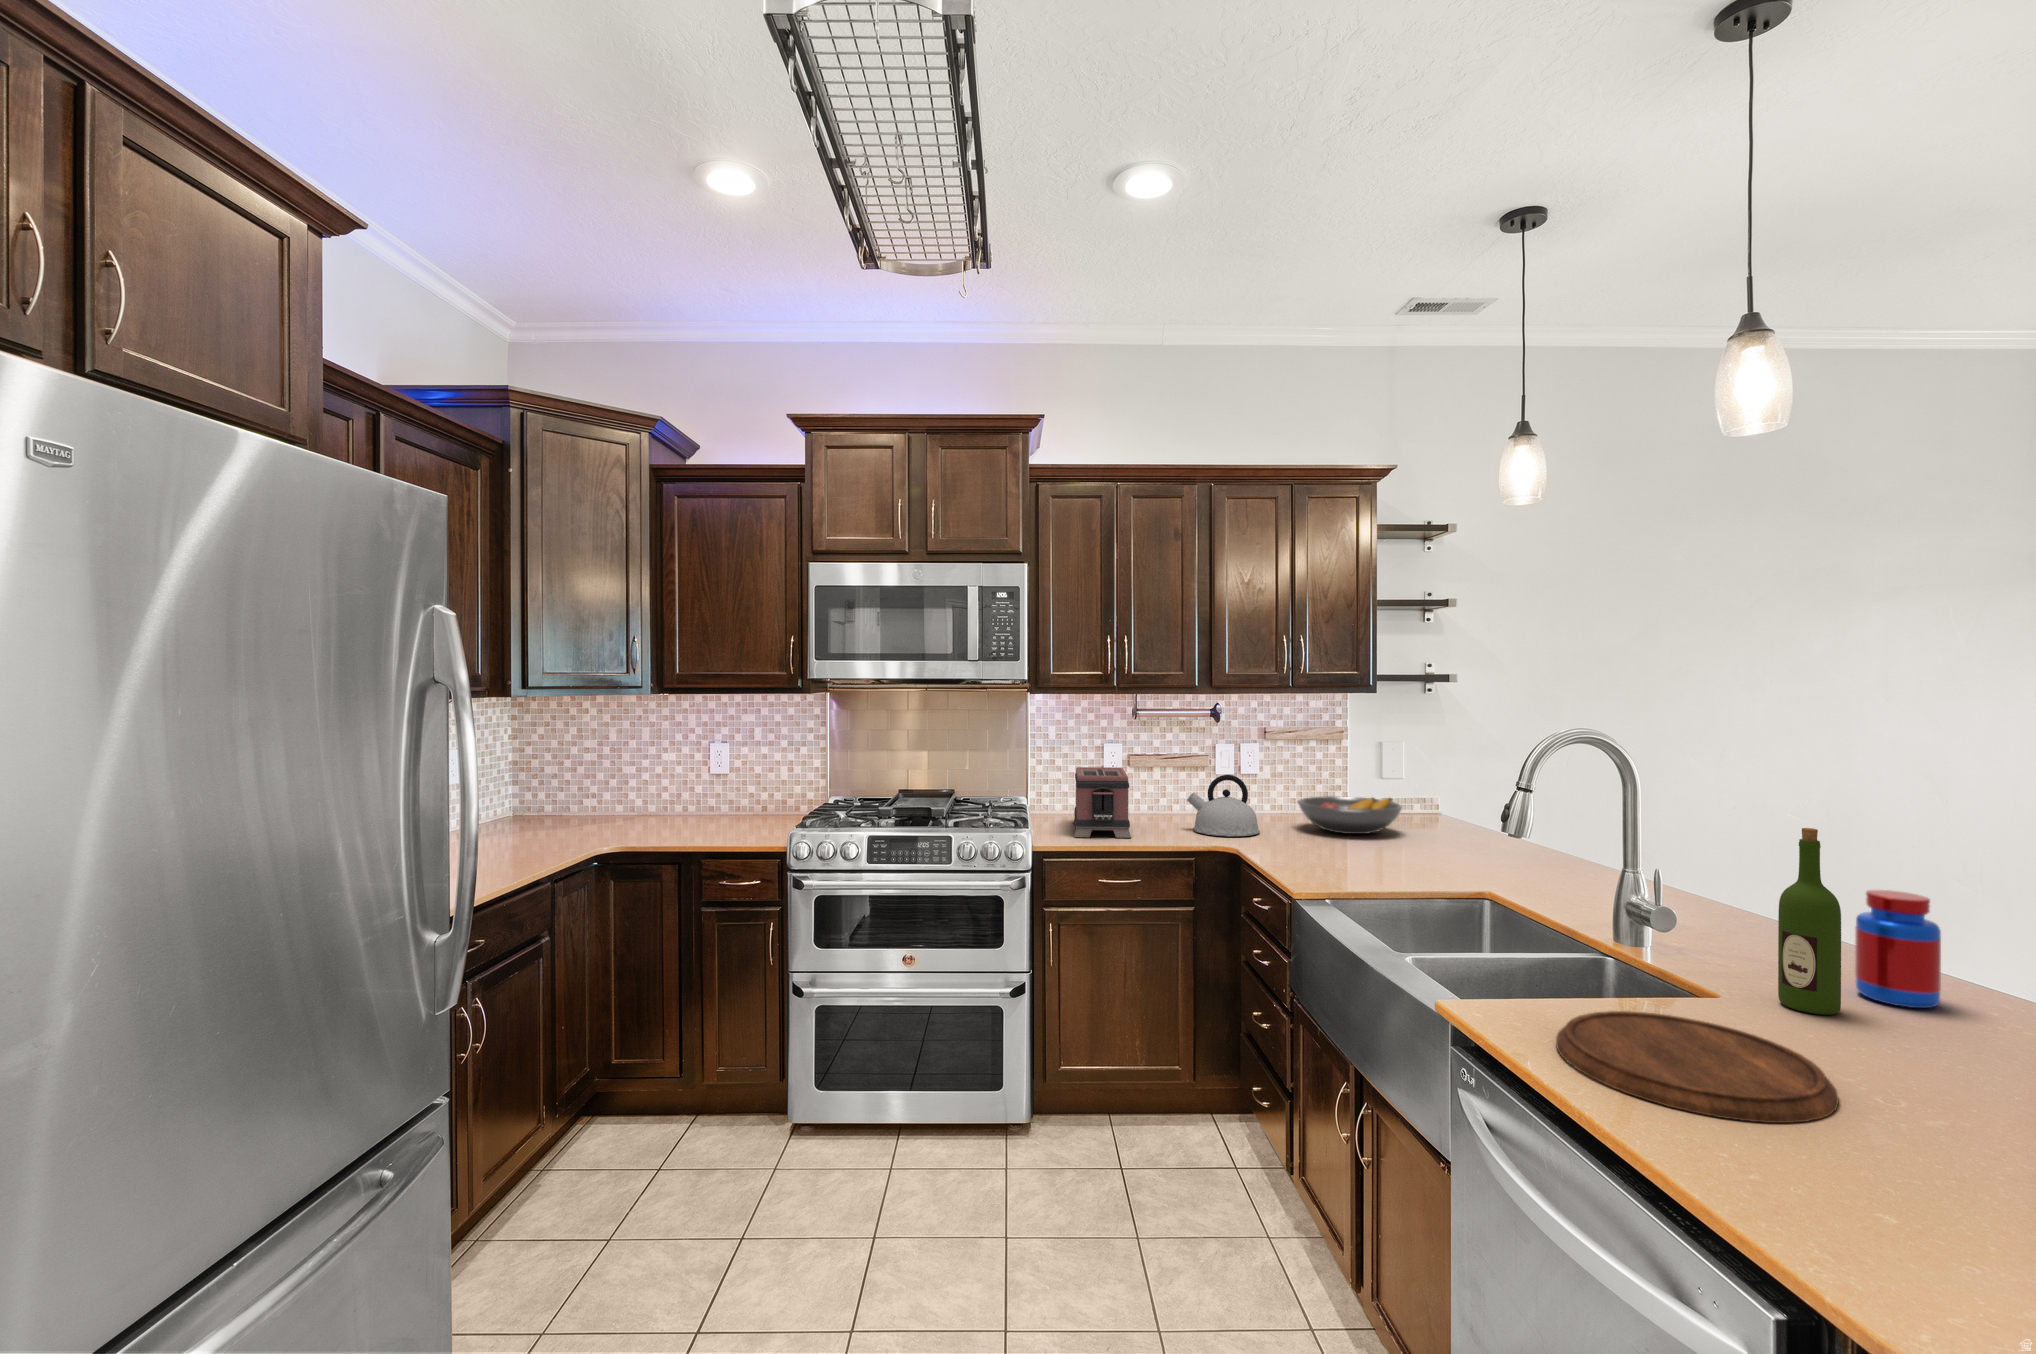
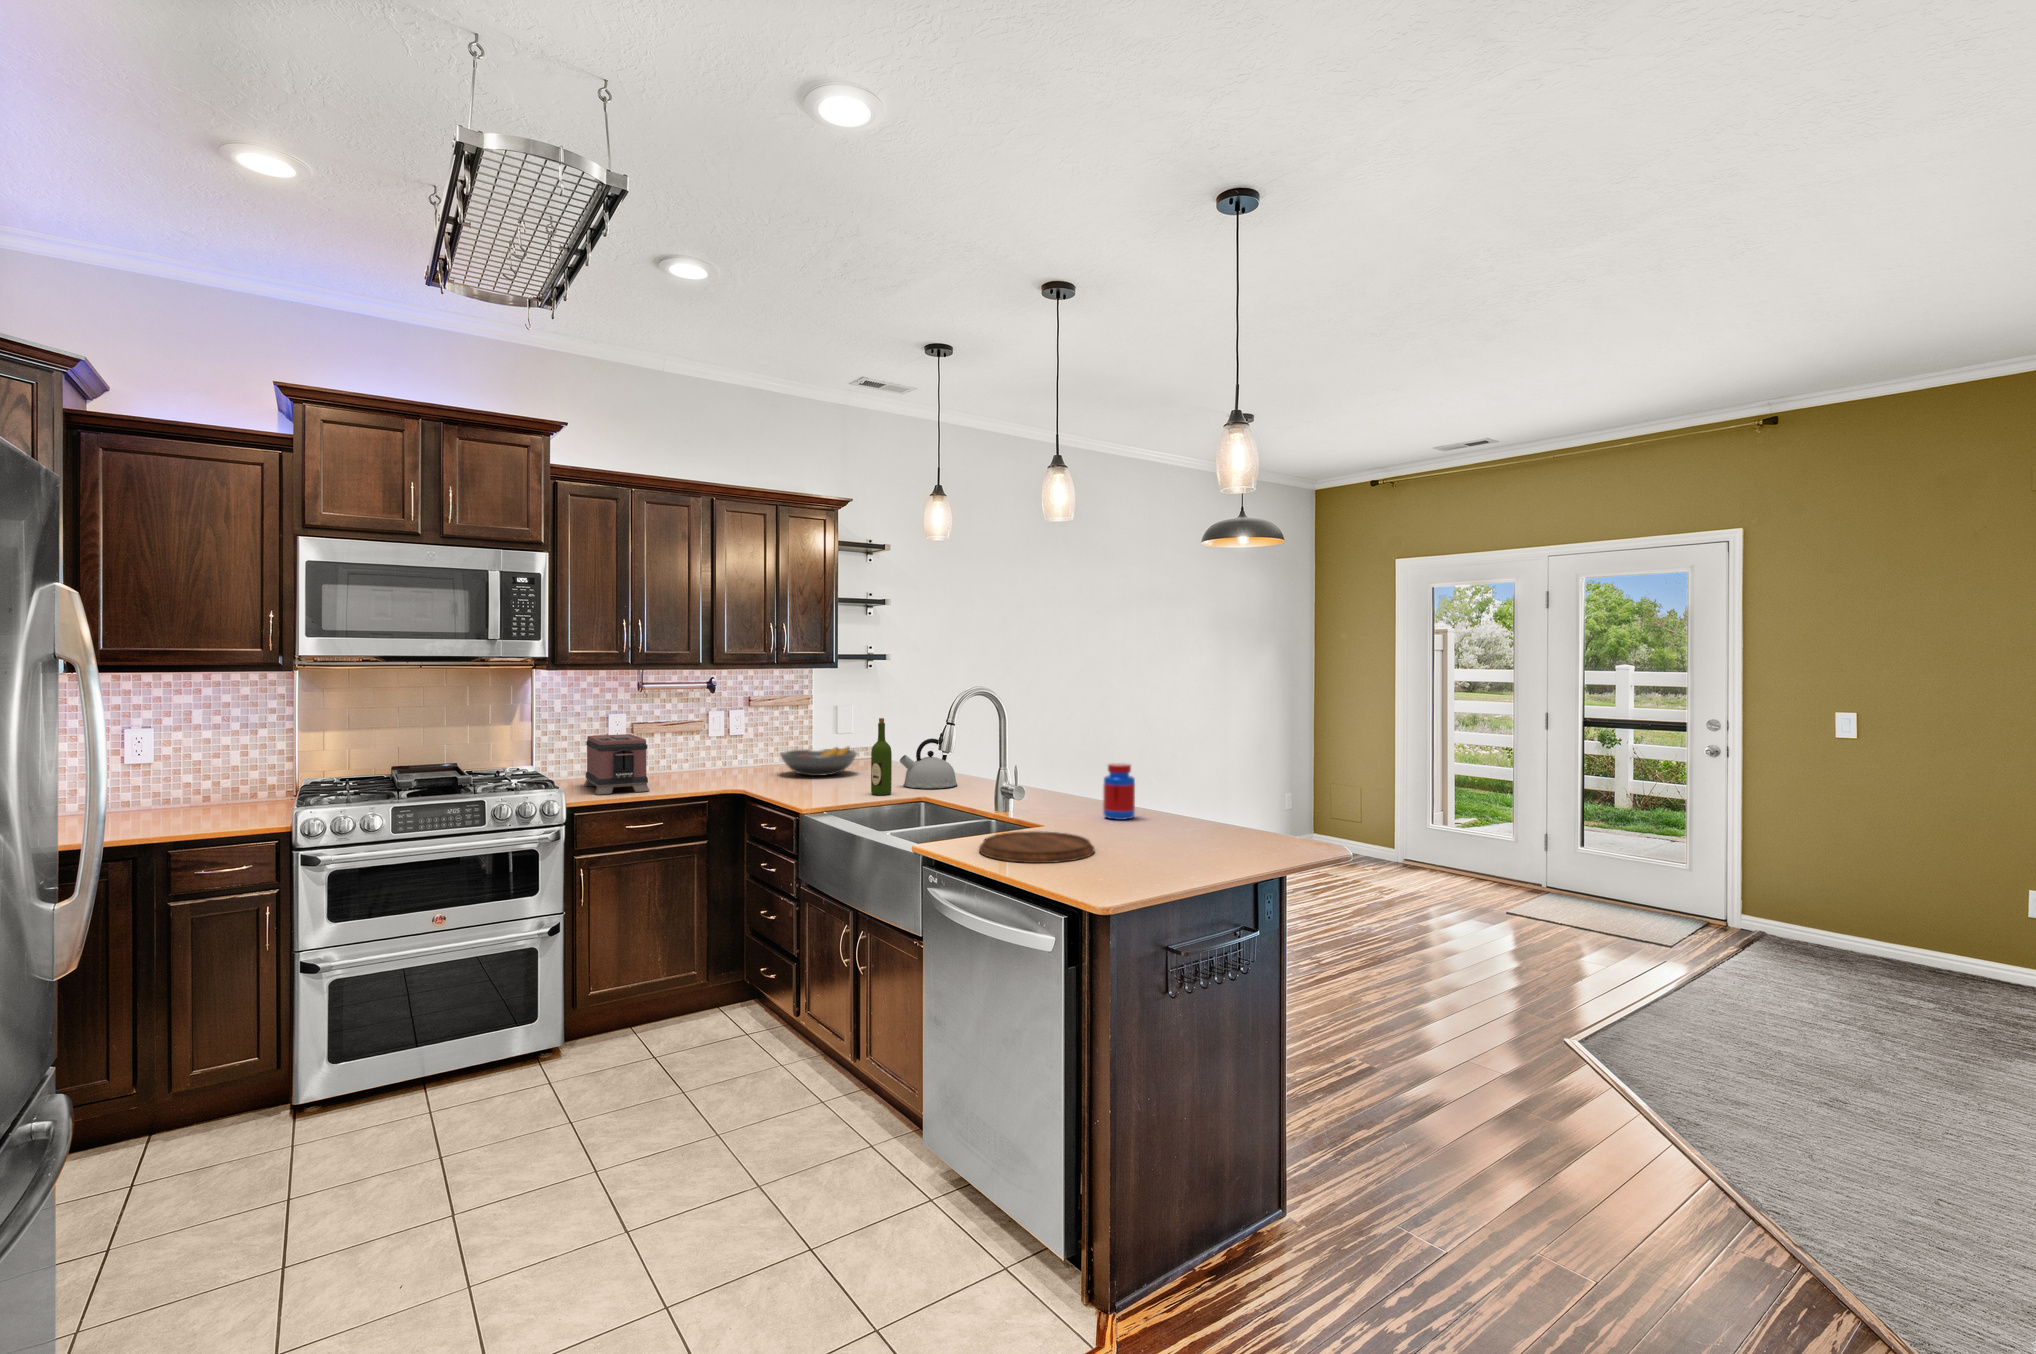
kettle: present [1187,775,1260,836] -> present [900,739,957,788]
wine bottle: present [1778,828,1841,1015] -> present [871,718,892,795]

